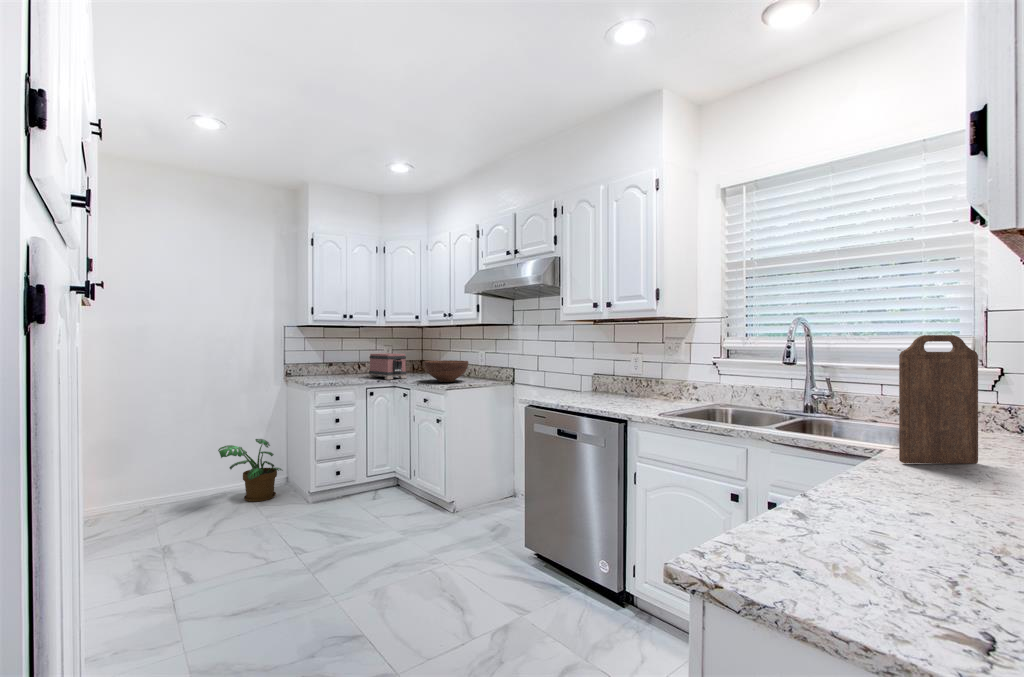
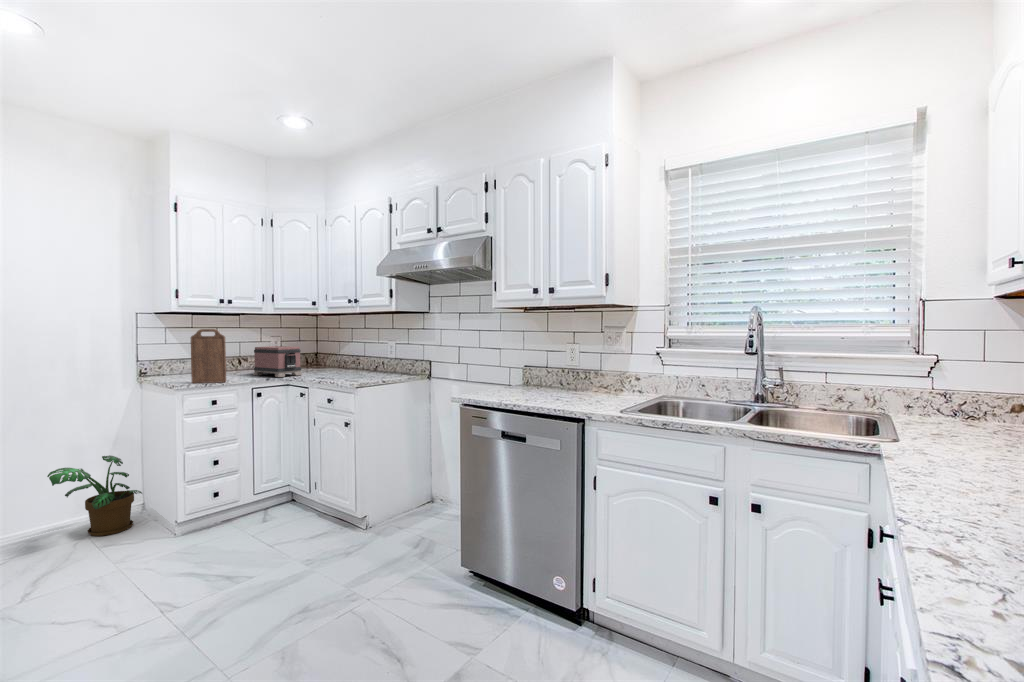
cutting board: present [899,335,978,464] -> present [191,329,226,383]
fruit bowl: present [424,360,468,382] -> none [325,353,377,379]

